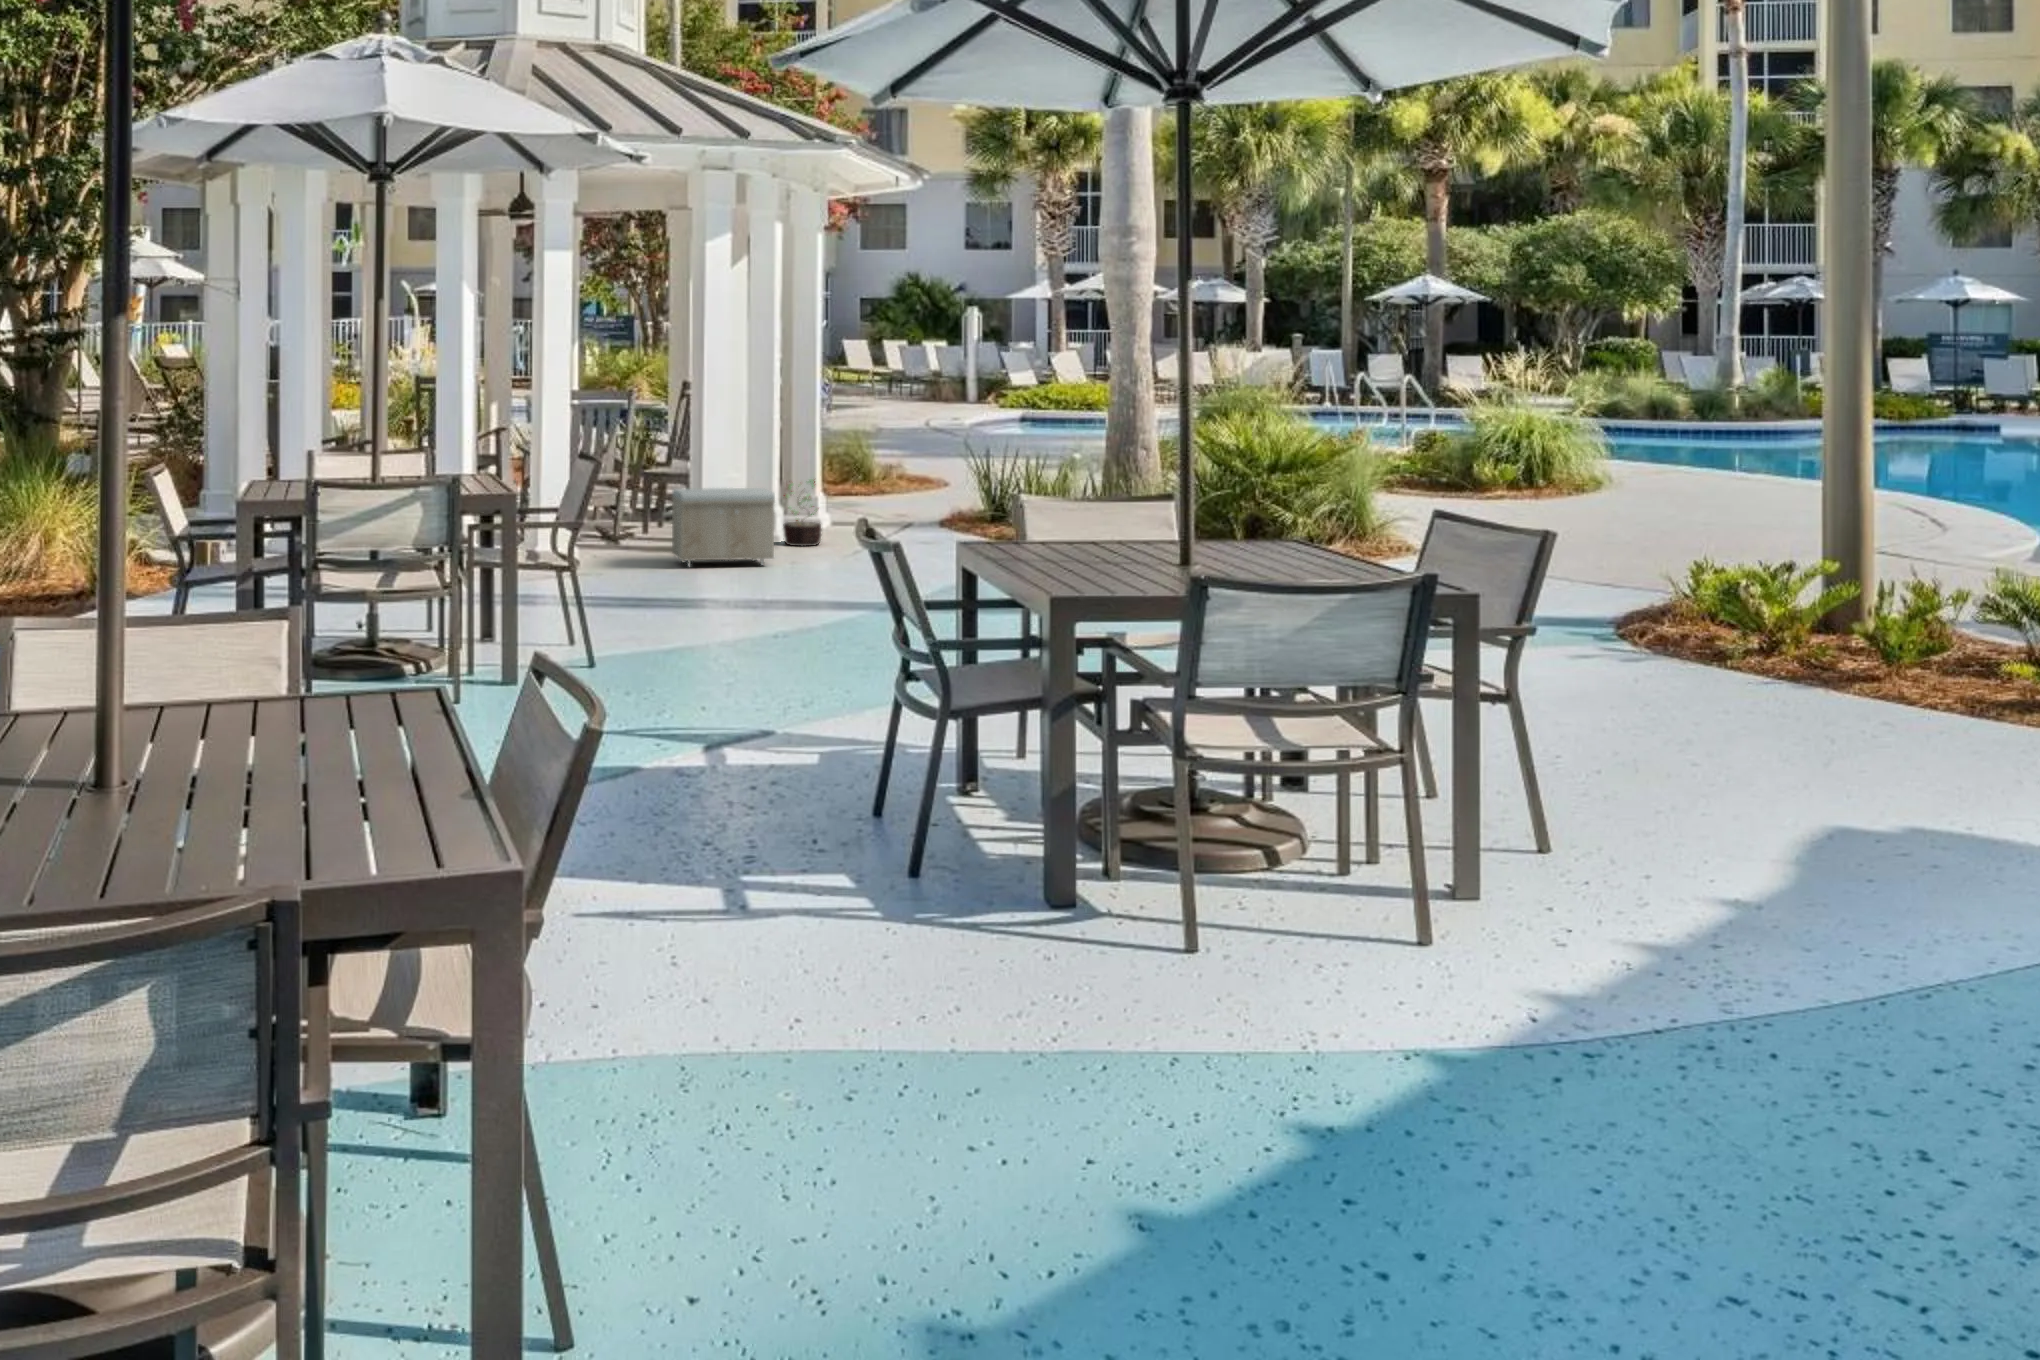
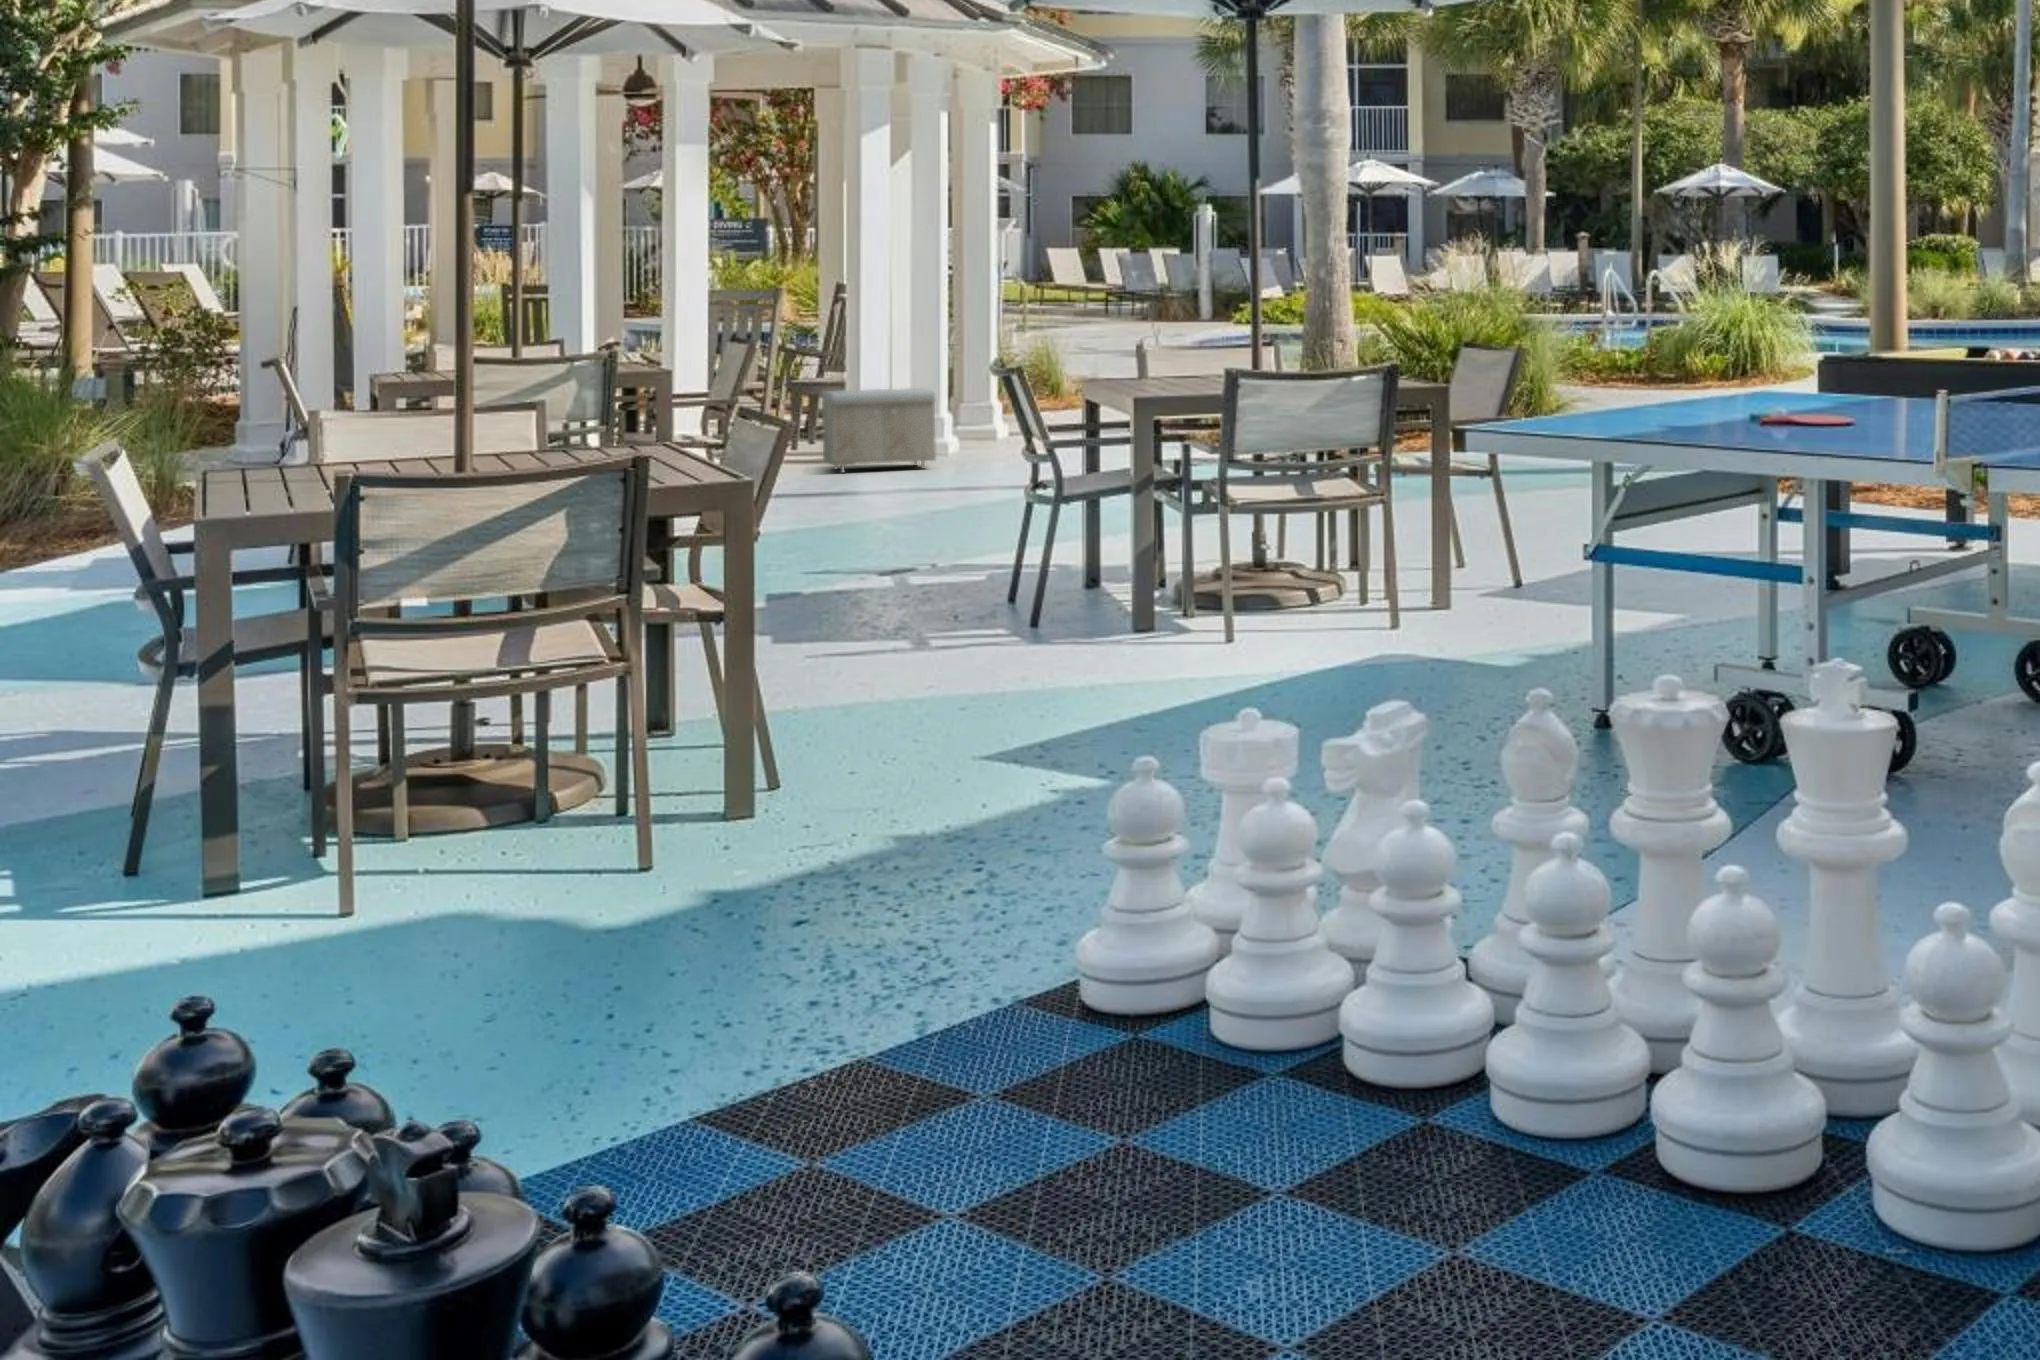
decorative plant: present [783,479,821,546] -> none [946,380,991,453]

